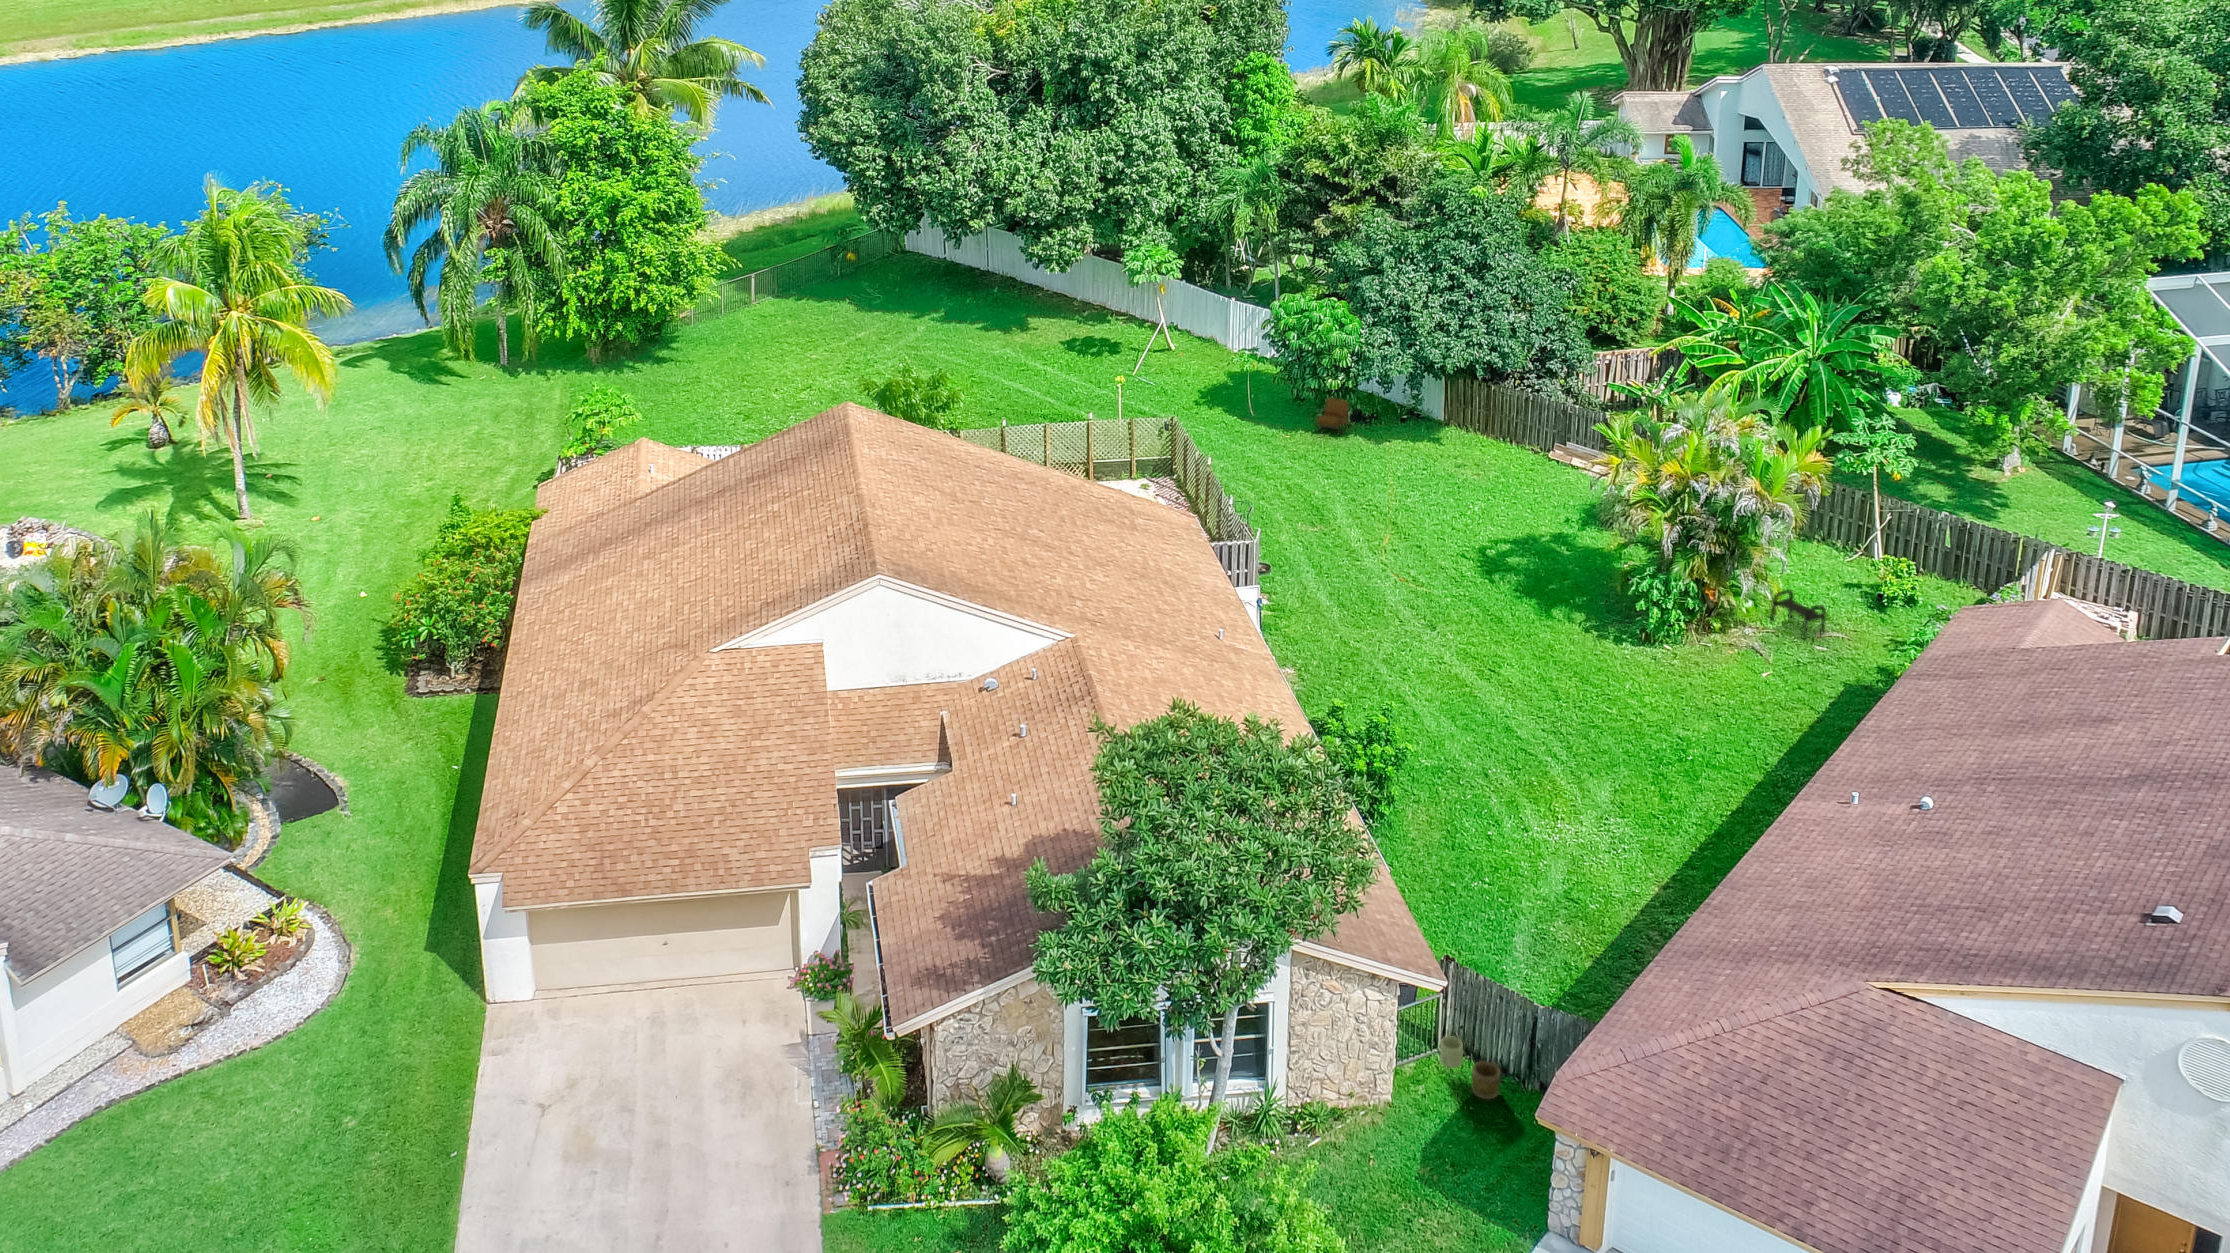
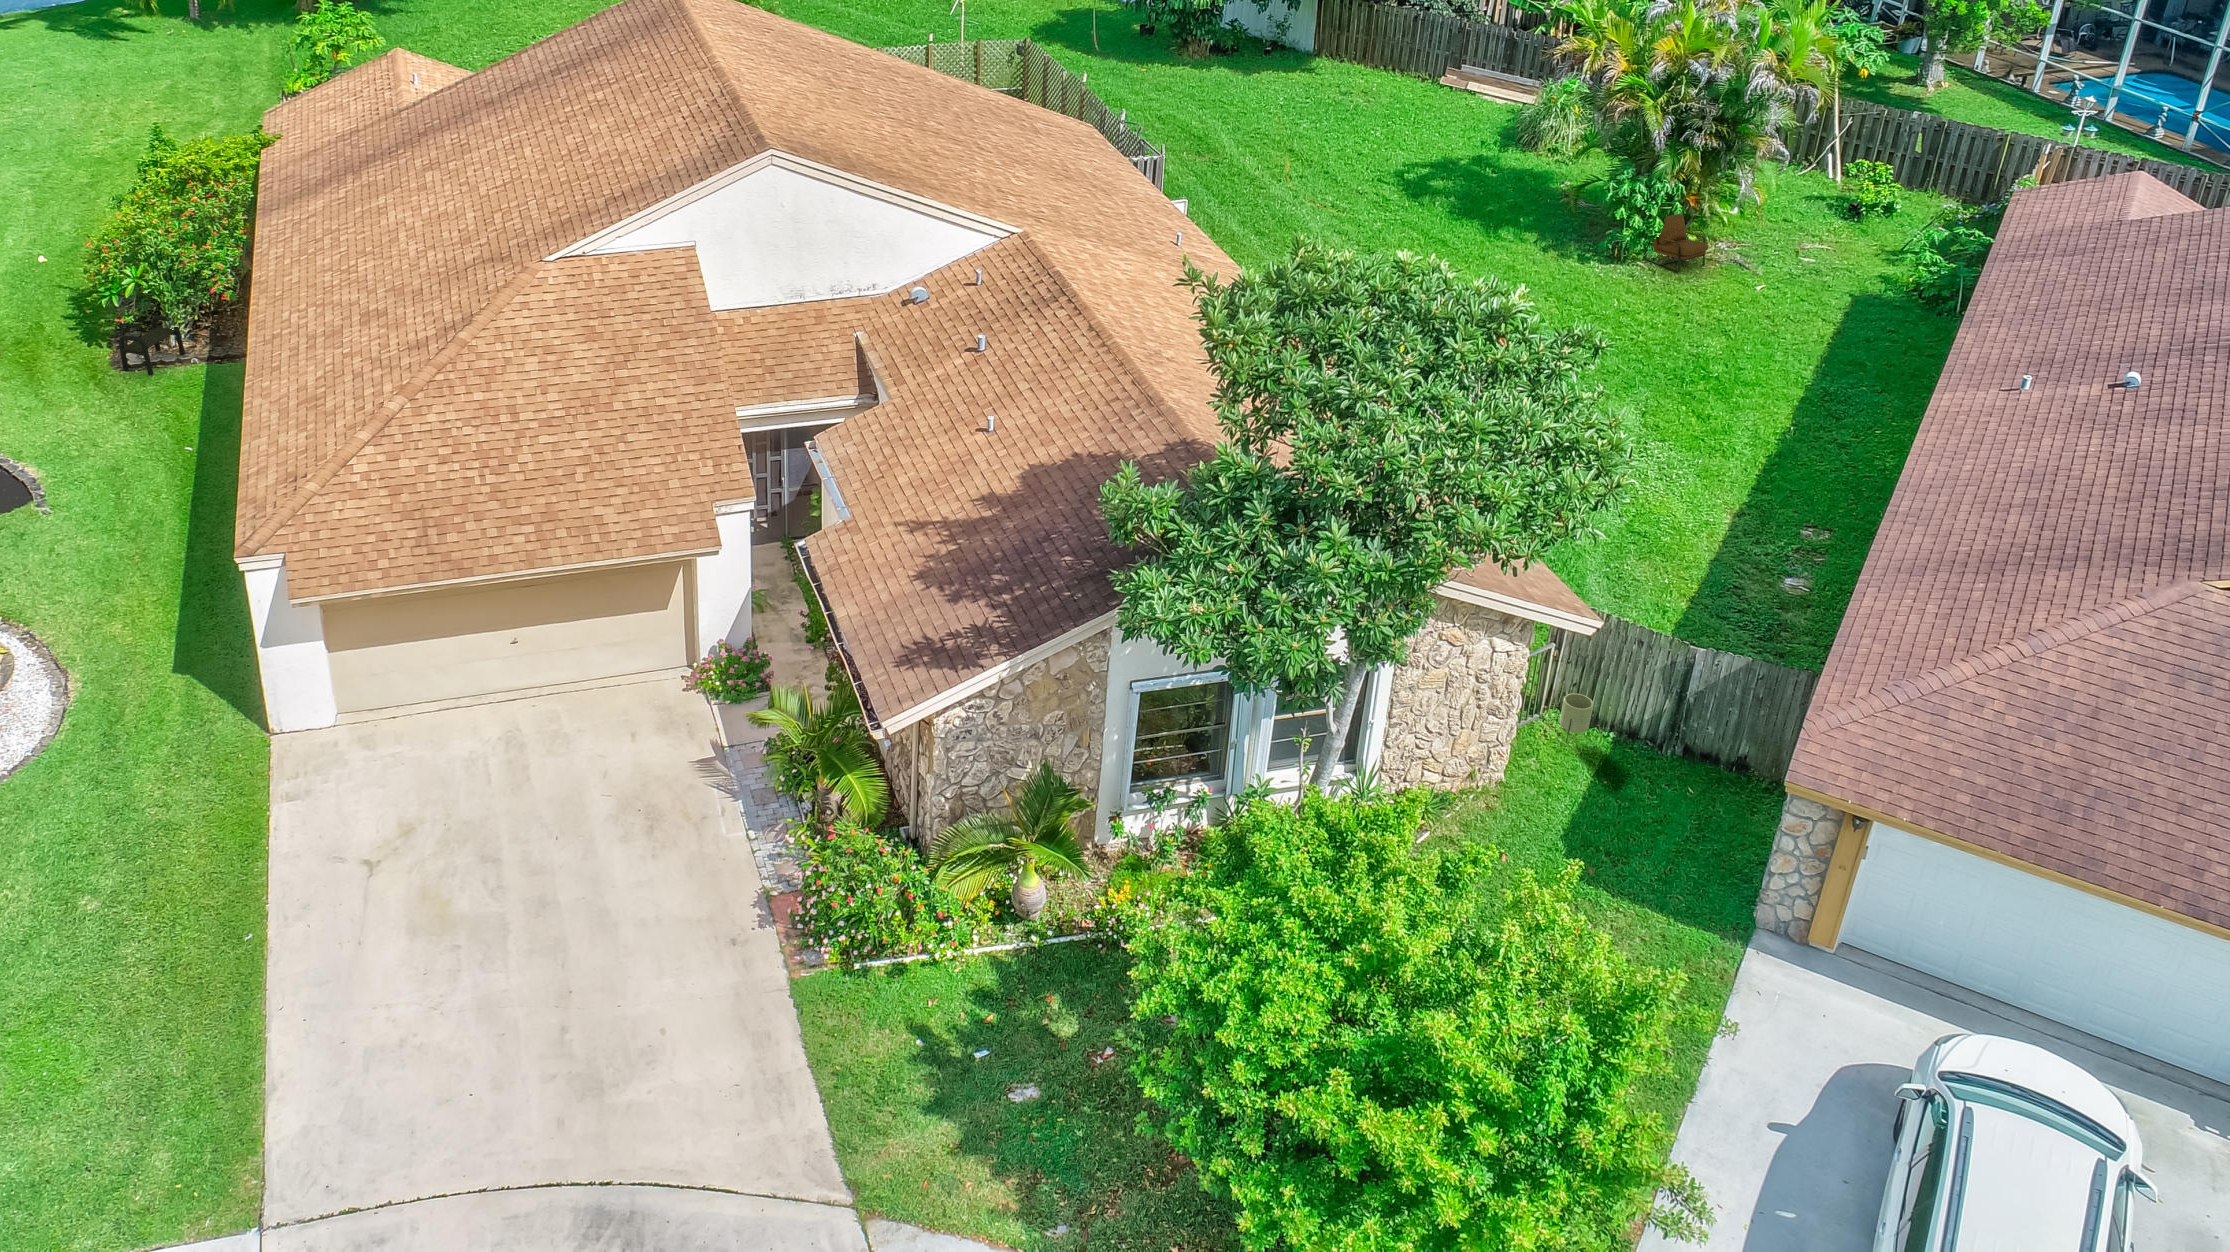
chair: present [1316,398,1350,435] -> present [1643,214,1708,272]
bench: present [1770,590,1826,638] -> present [119,316,185,375]
bucket: present [1471,1061,1502,1099] -> none [1606,721,1653,768]

